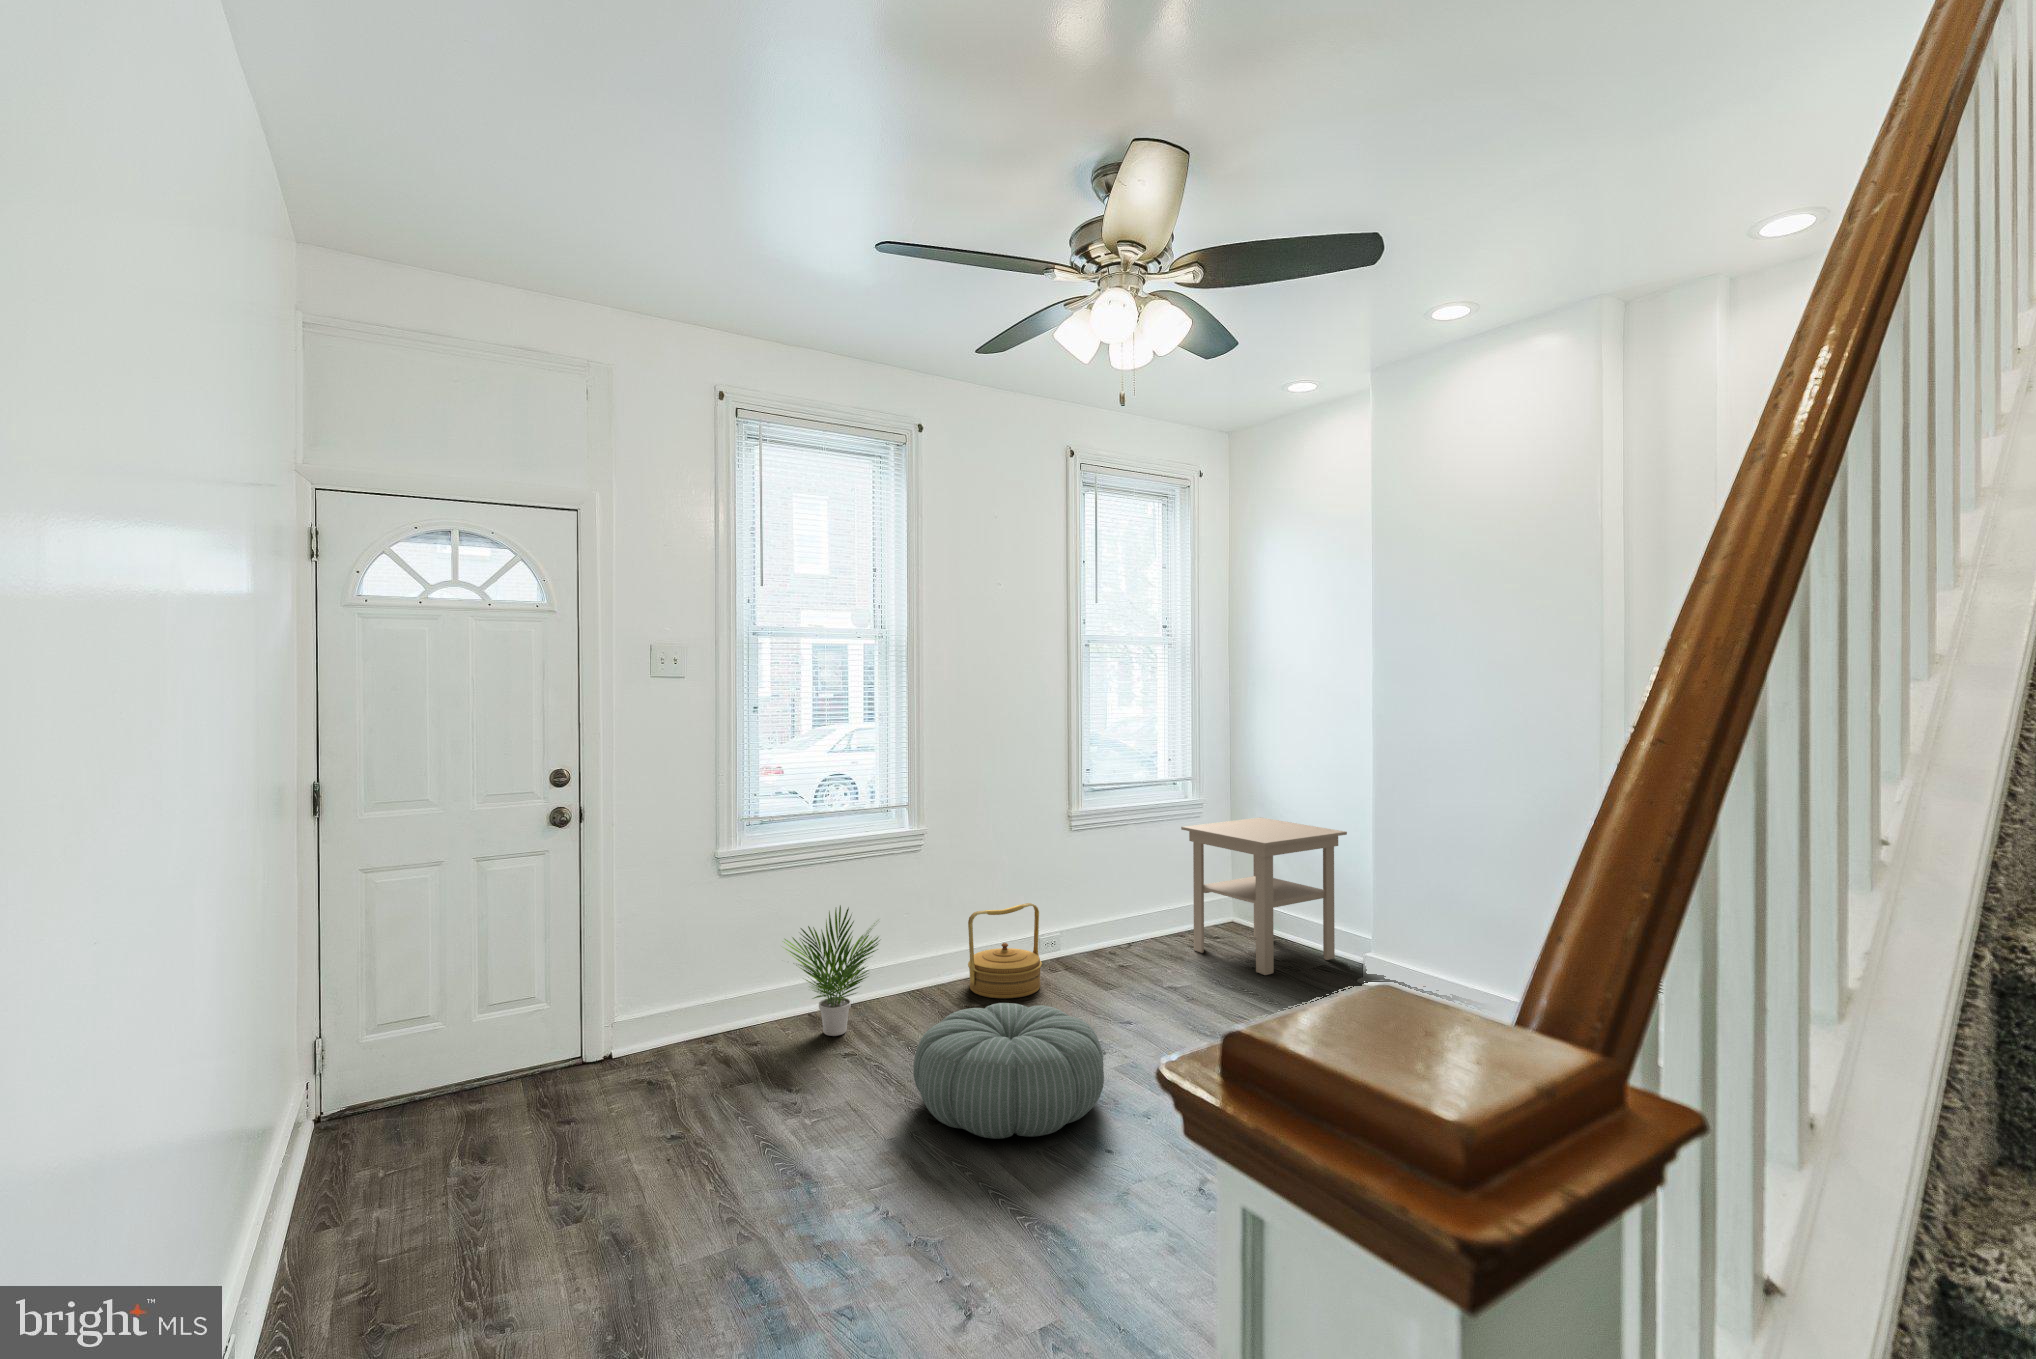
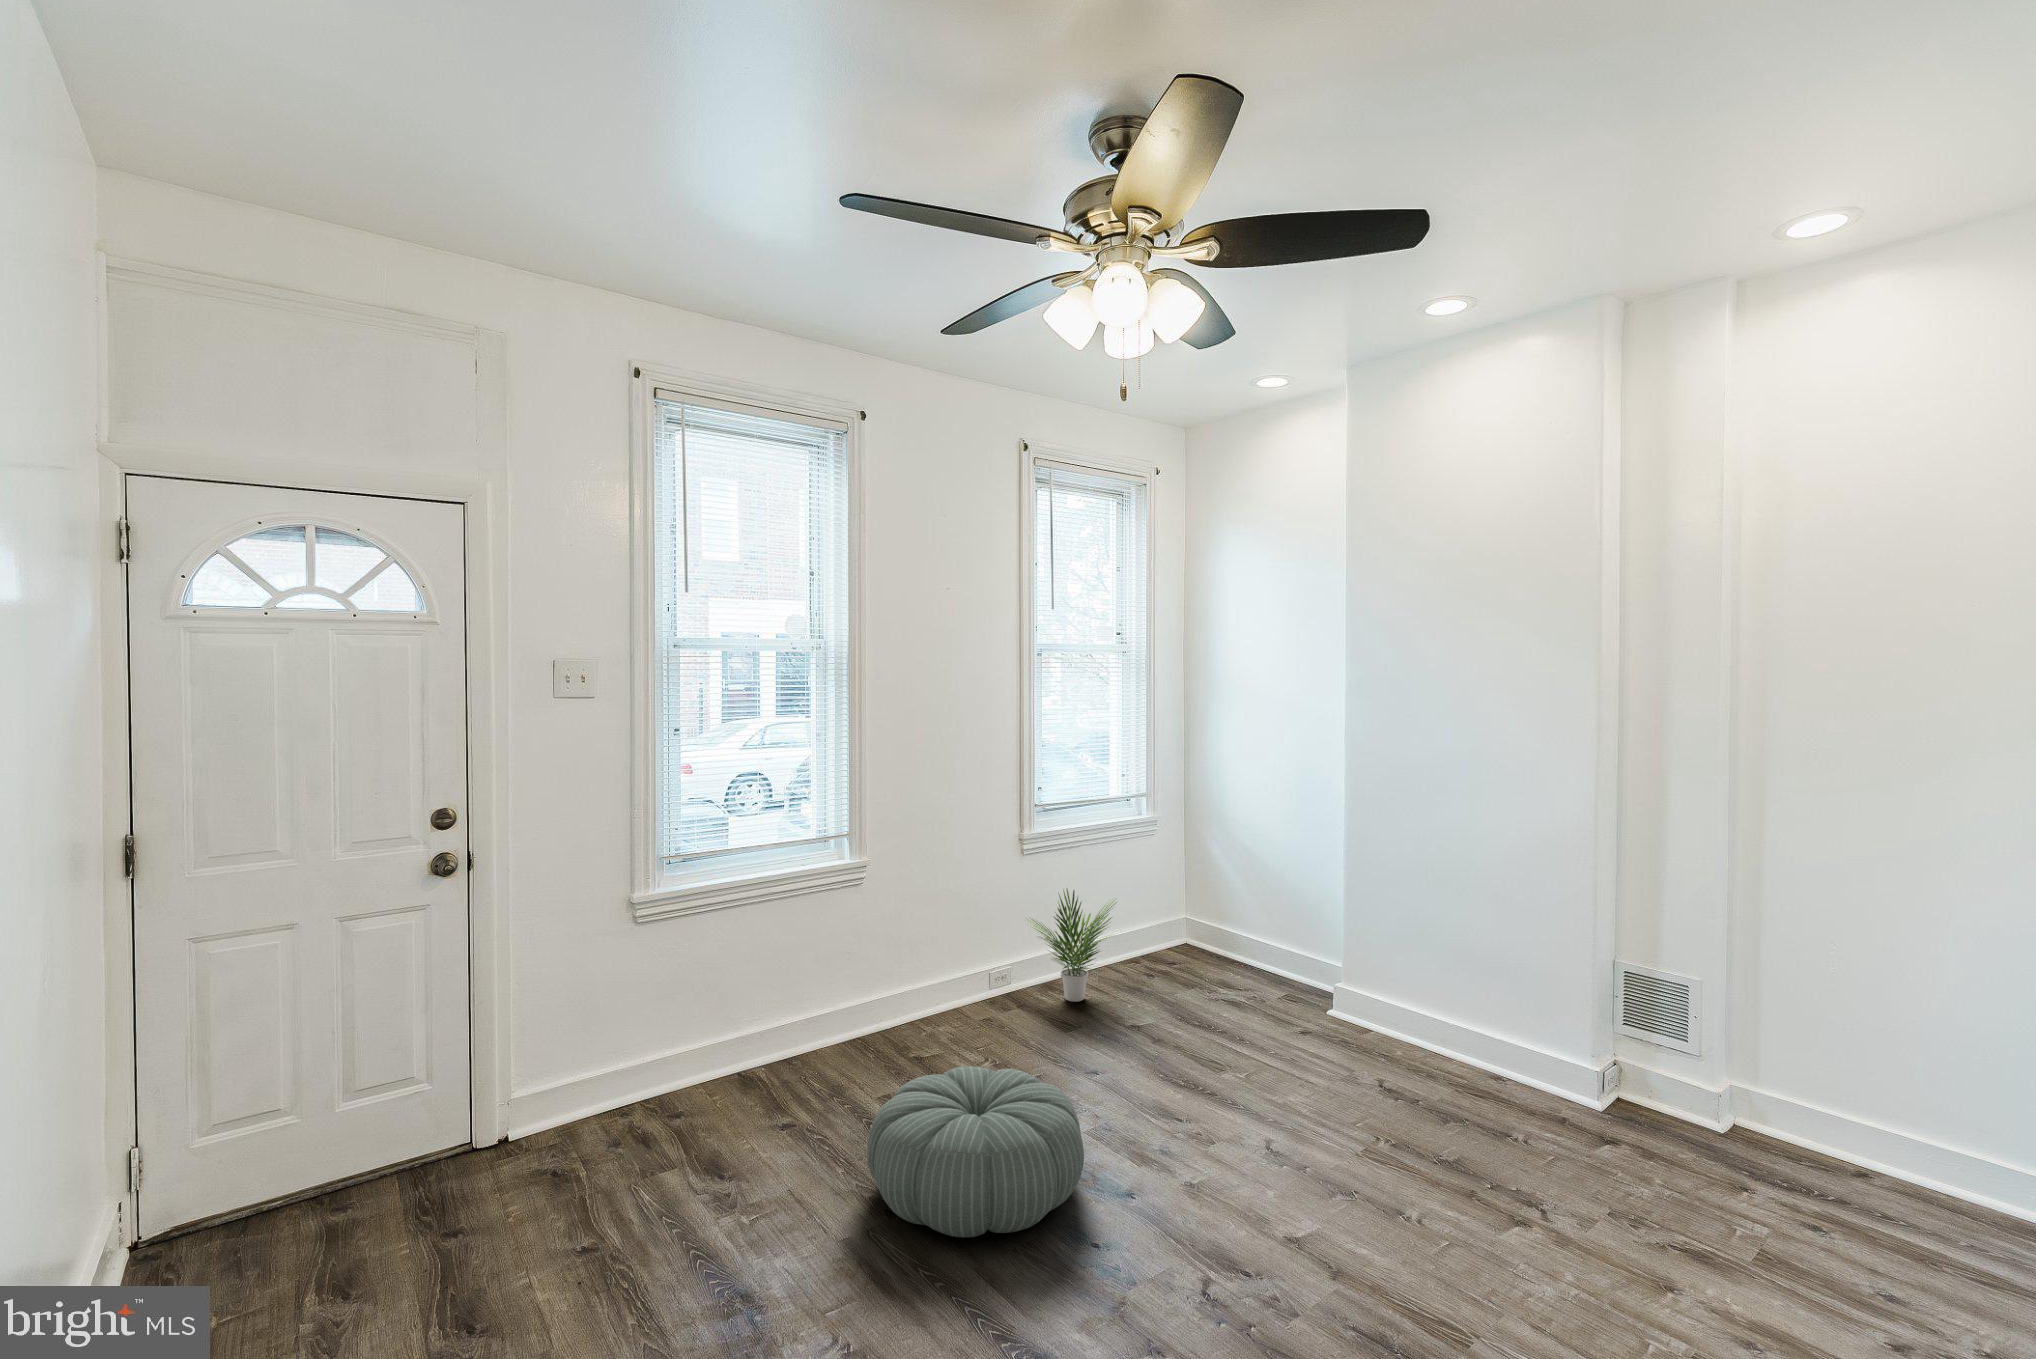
side table: present [1181,817,1347,975] -> none [1137,835,1310,1008]
basket: present [968,903,1042,999] -> none [915,937,994,1045]
potted plant: present [784,905,880,1036] -> present [1028,889,1115,1002]

